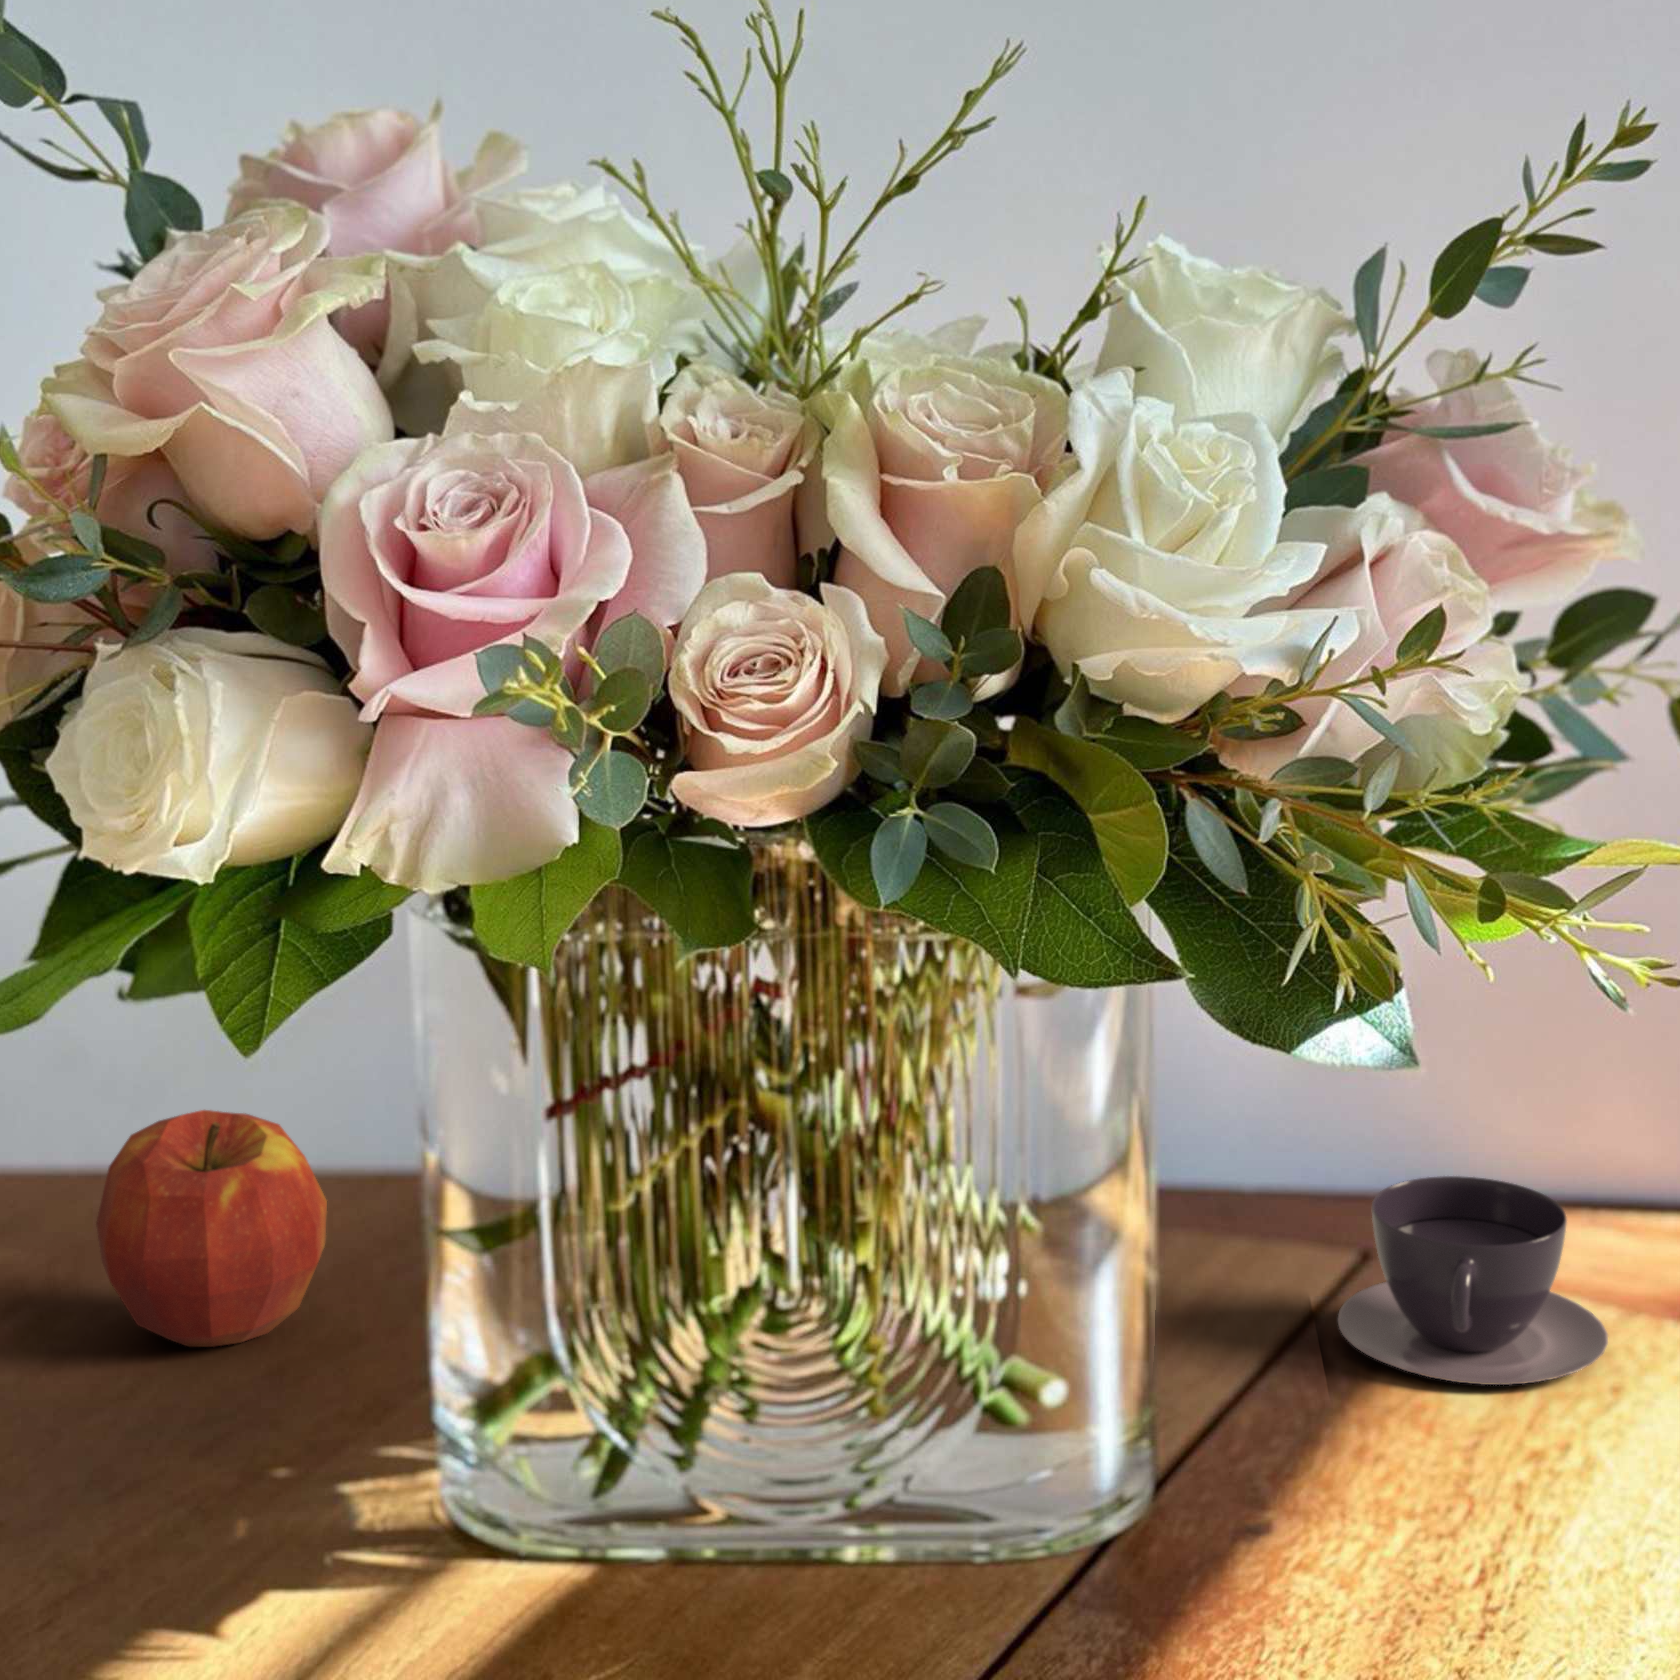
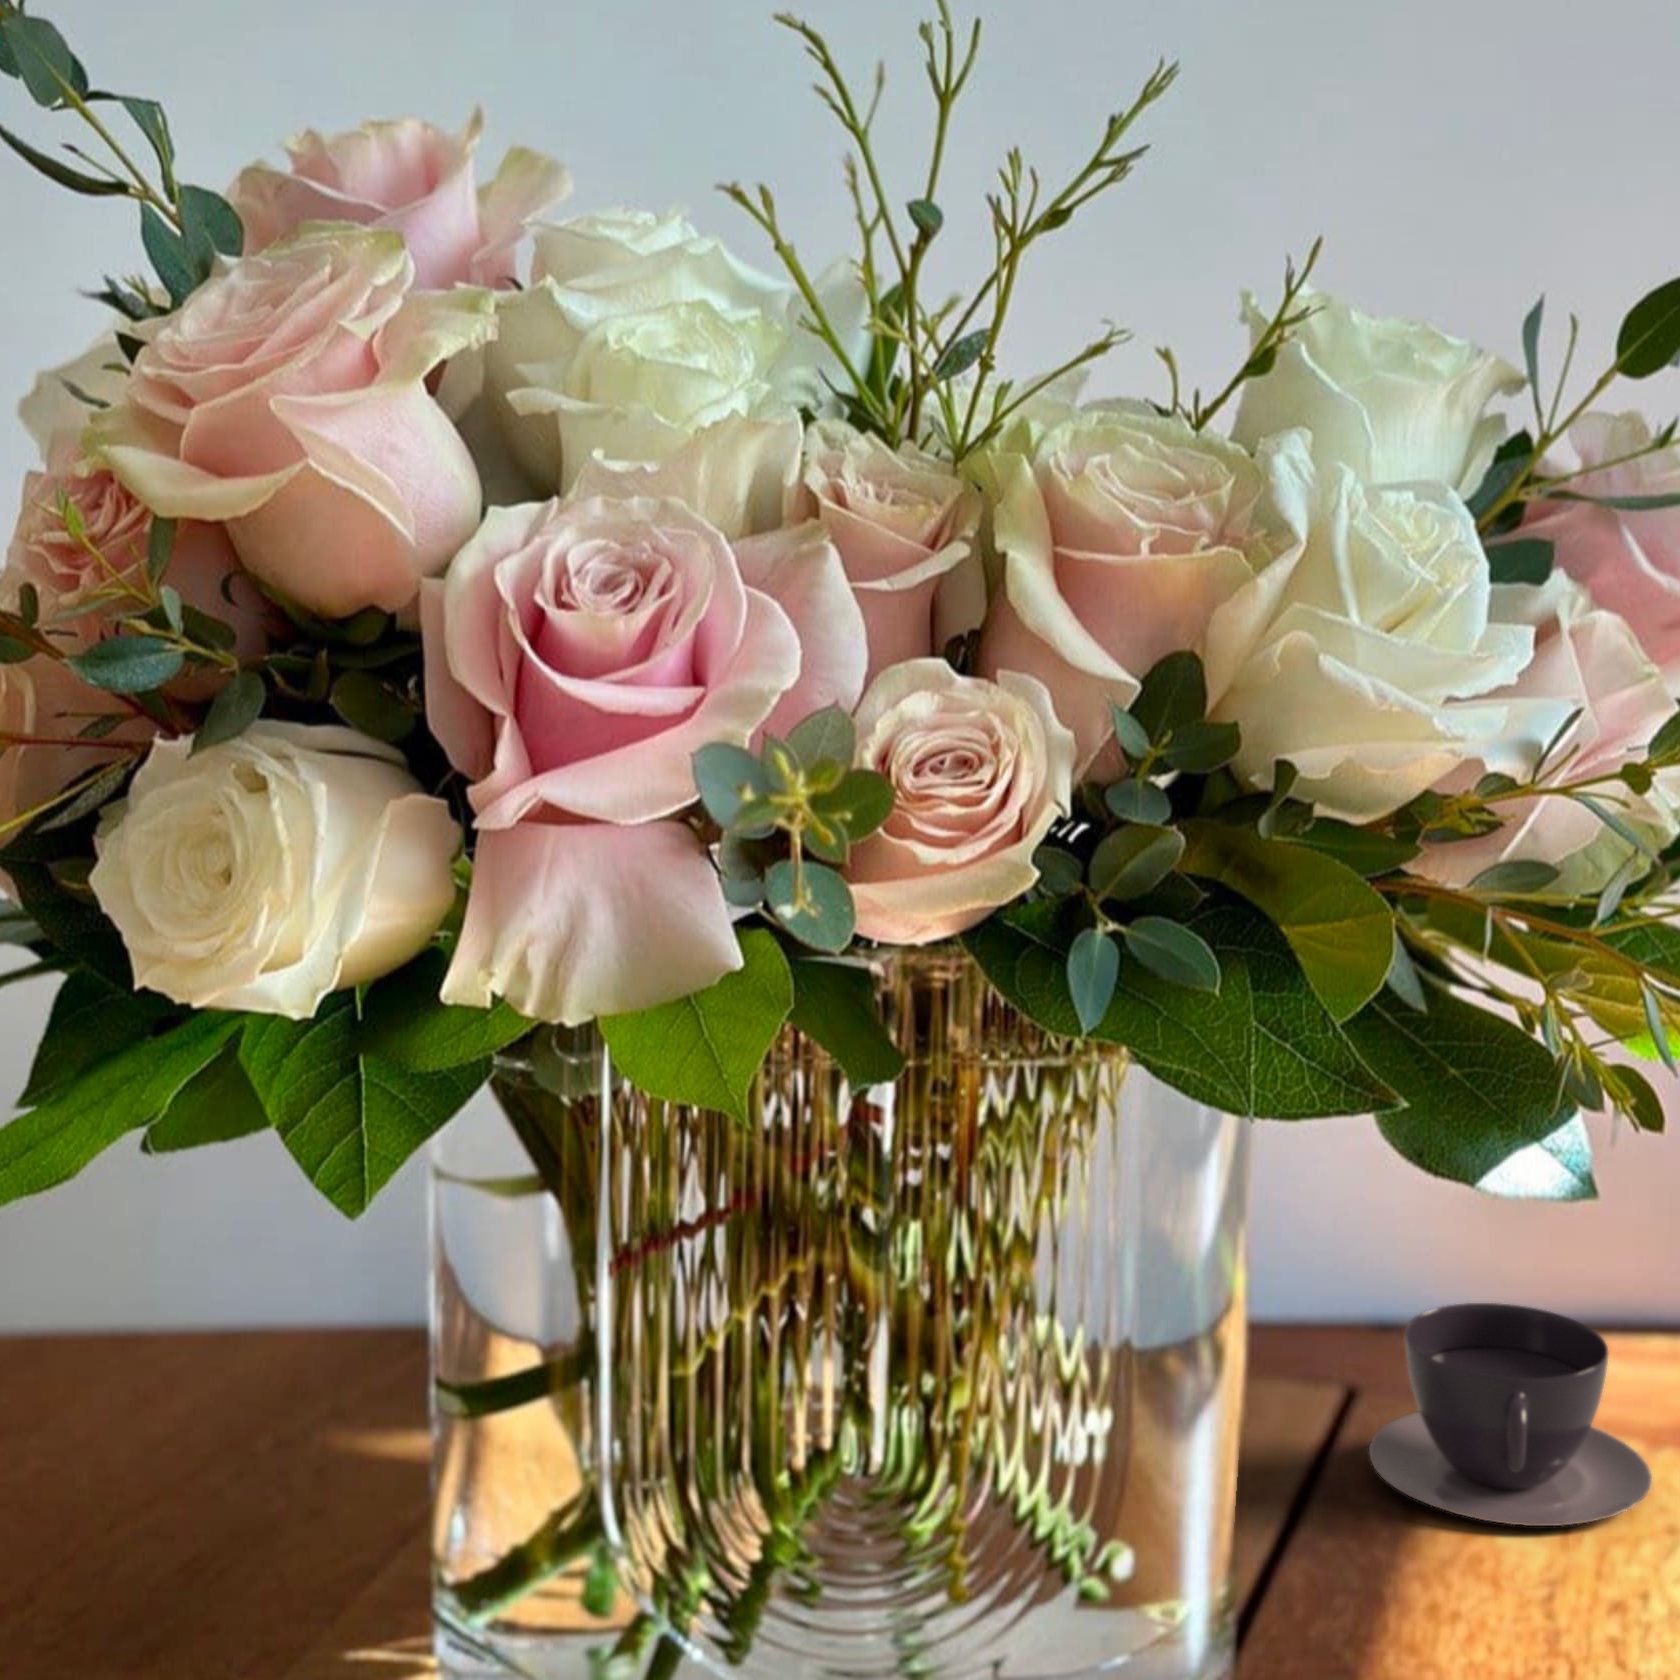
apple: present [96,1110,327,1347] -> none [37,1264,293,1530]

